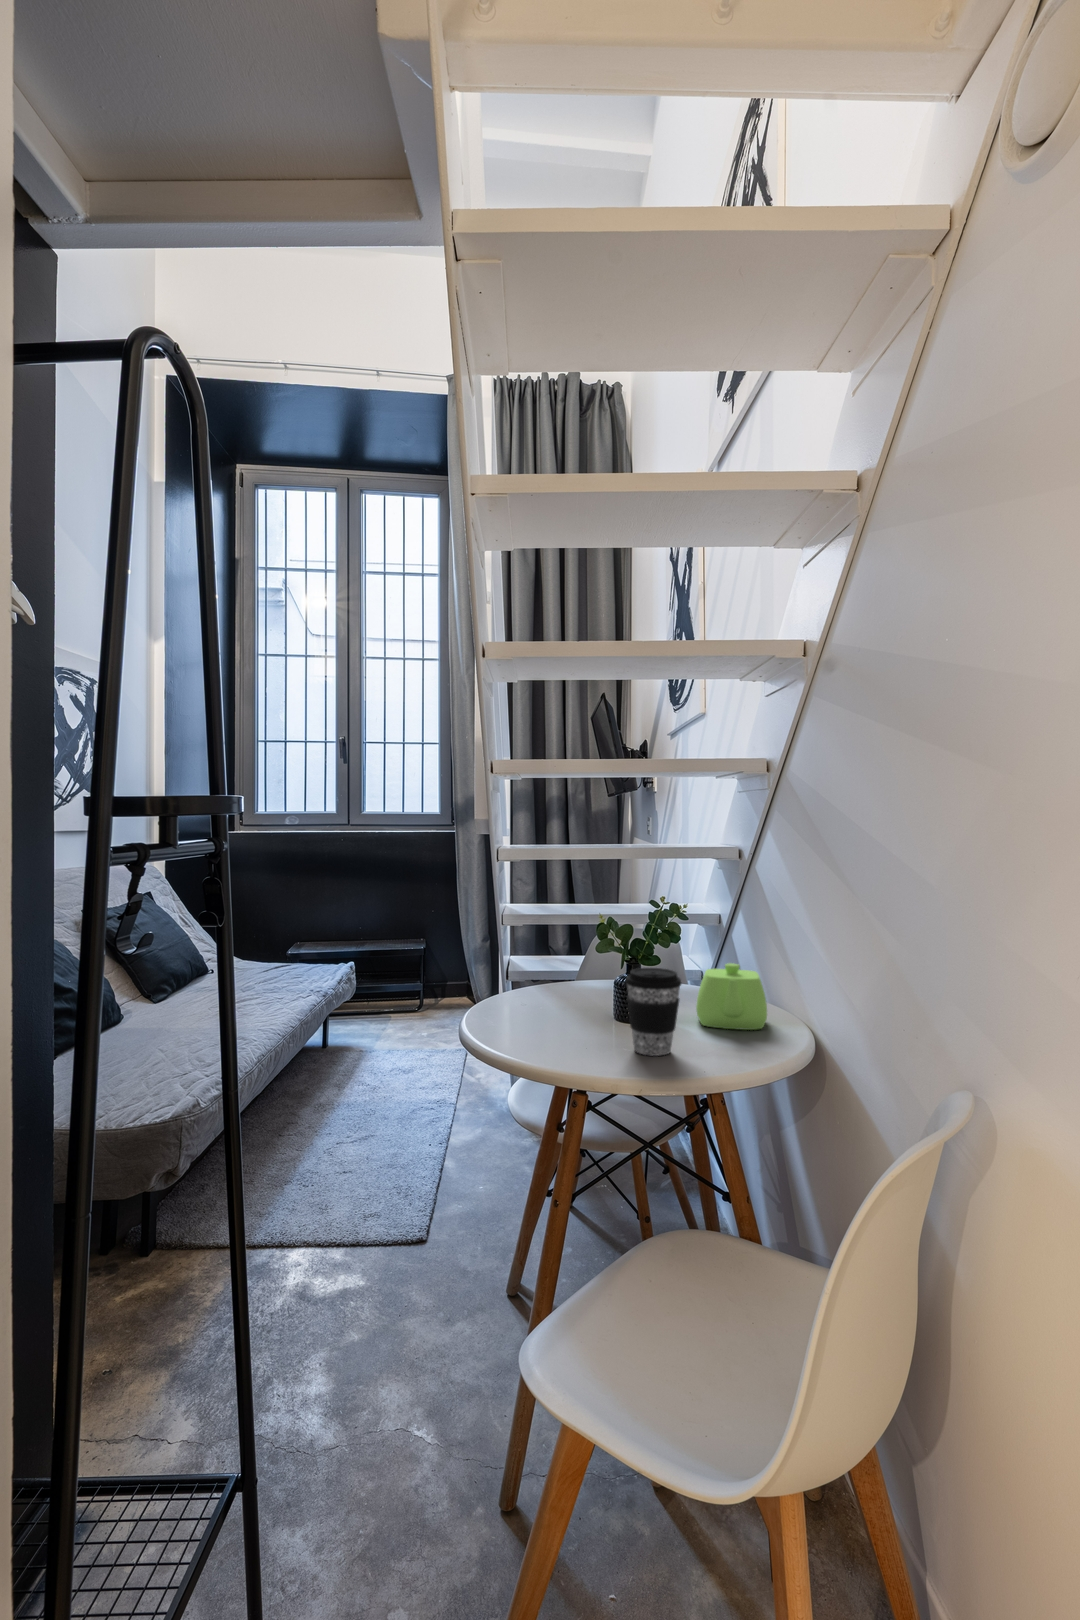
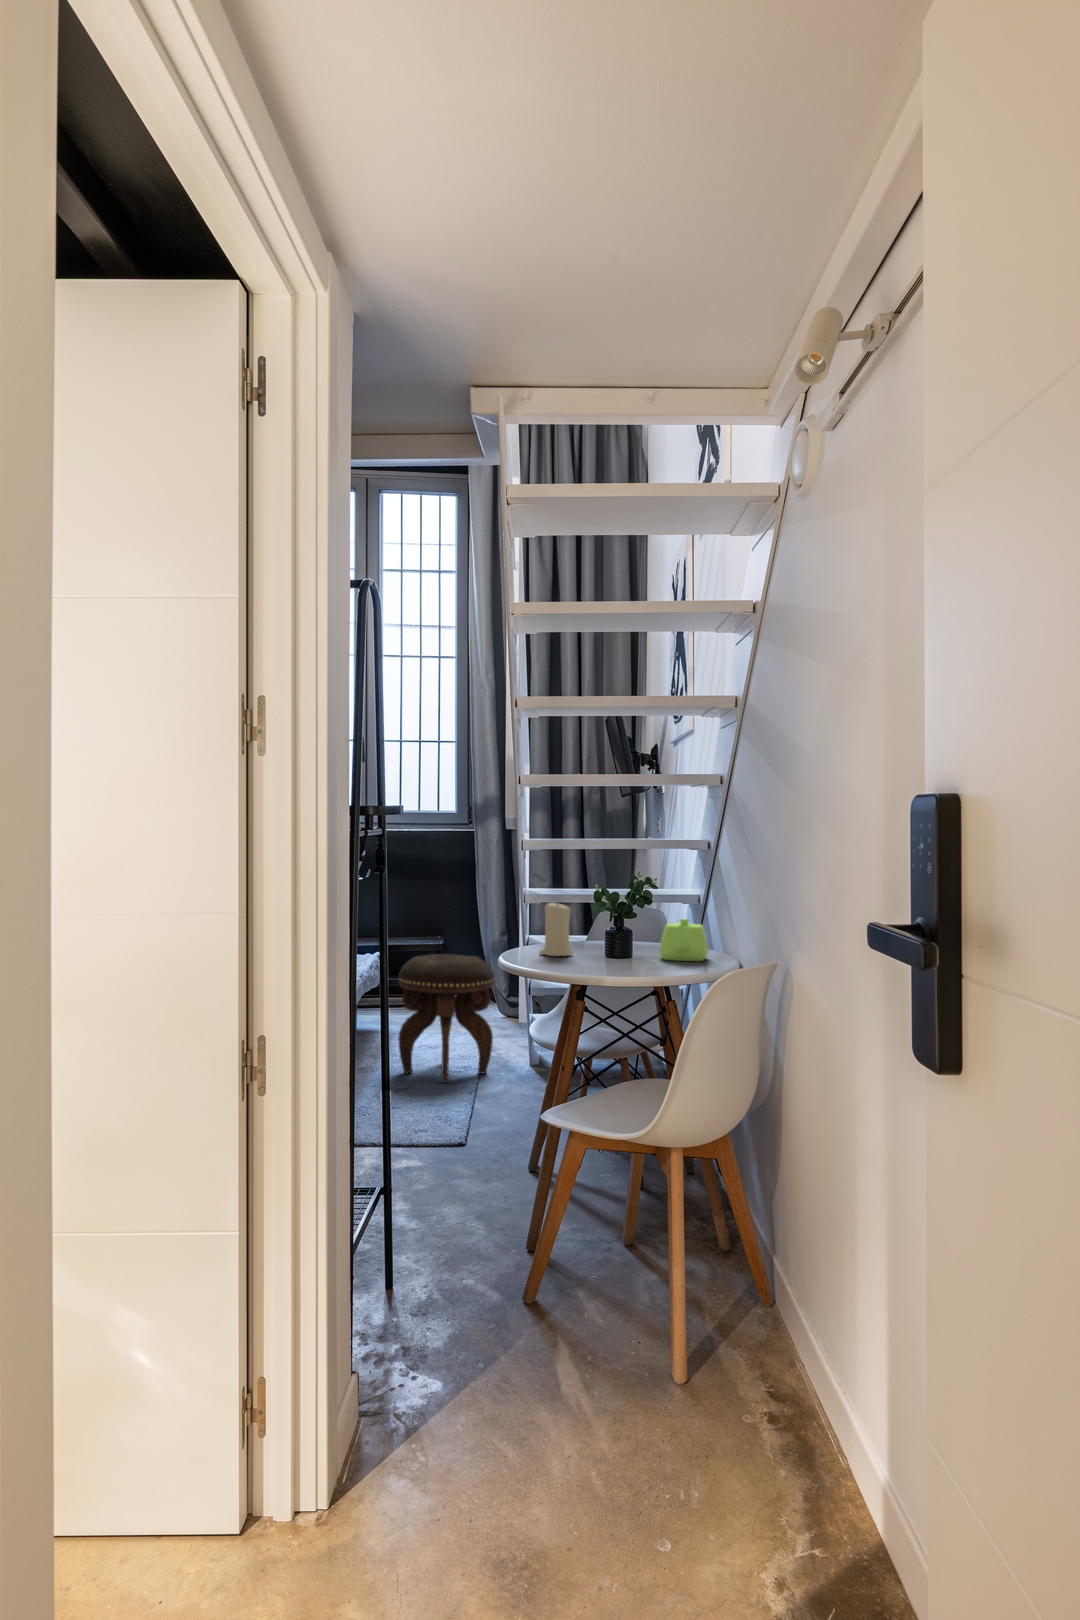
candle: none [519,939,570,1023] -> present [539,903,573,956]
coffee cup: present [626,968,681,1056] -> none [607,915,643,969]
footstool: none [361,972,471,1127] -> present [398,954,495,1083]

